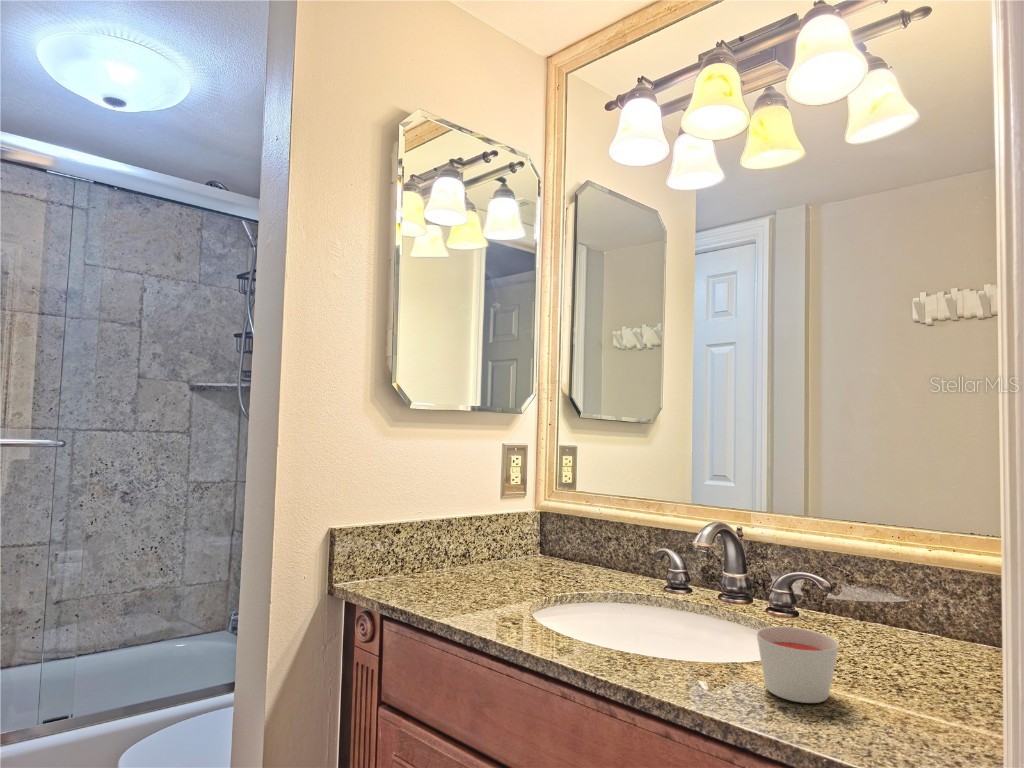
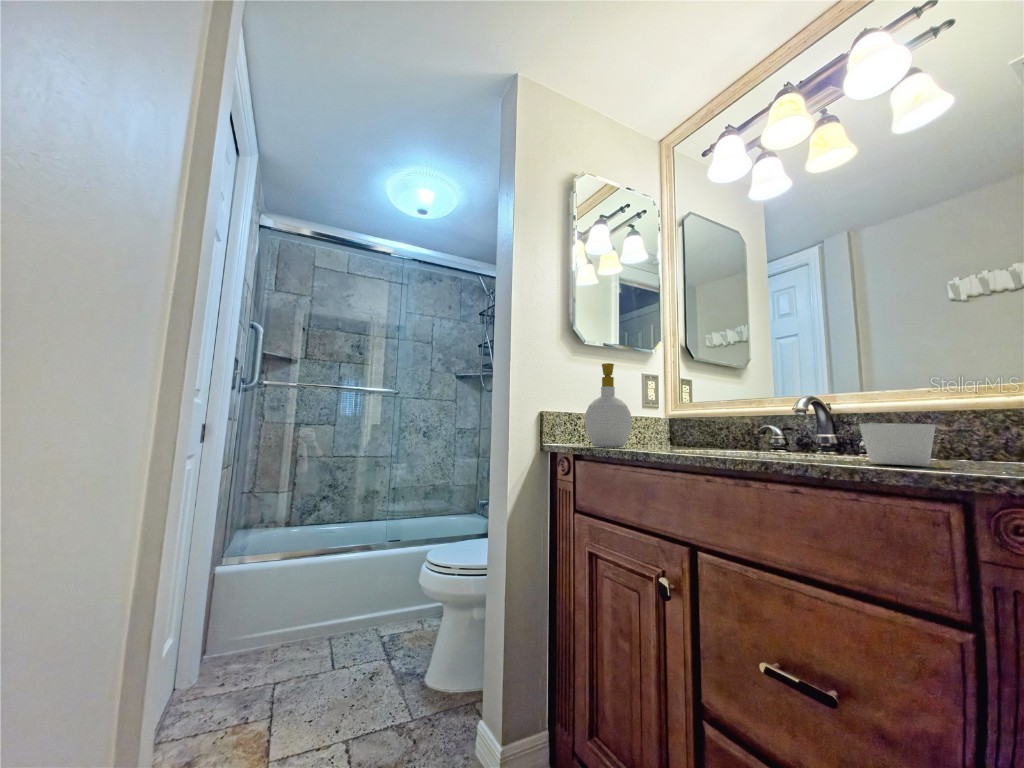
soap bottle: none [402,451,476,589] -> present [585,363,632,447]

